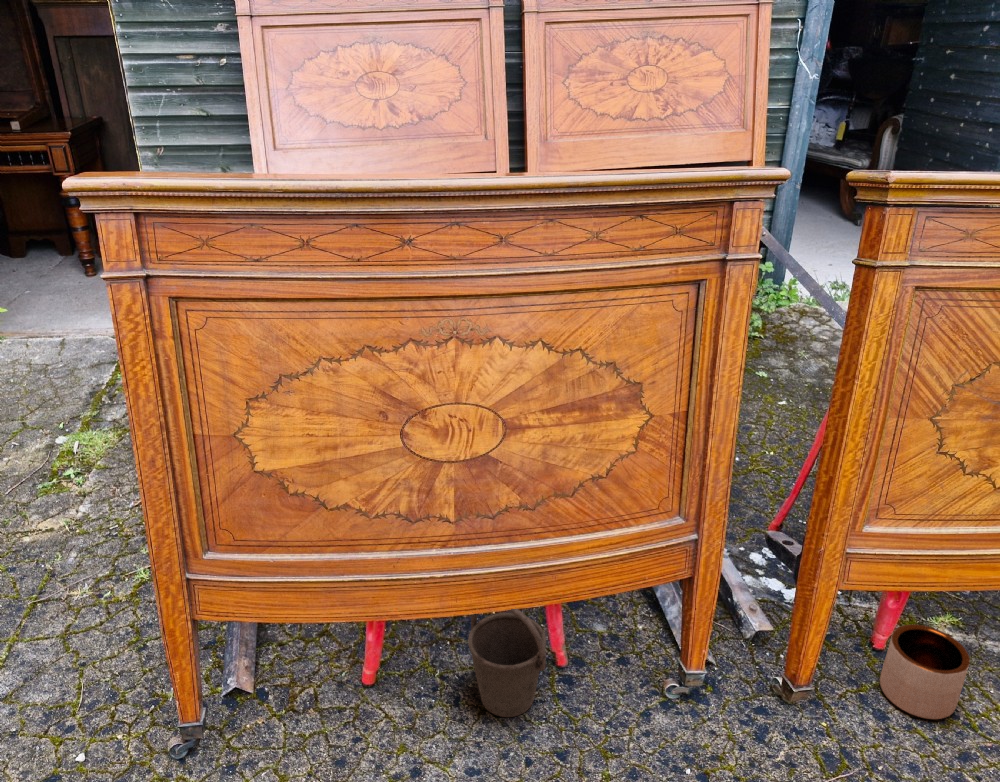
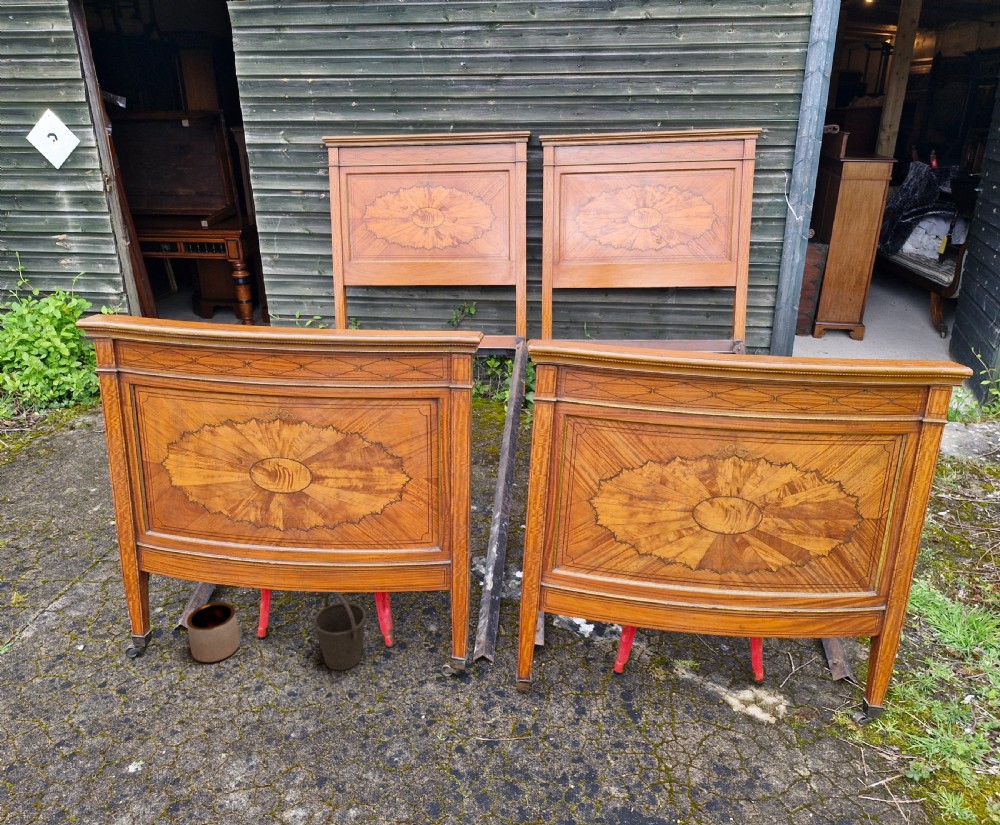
planter: present [880,624,970,719] -> present [187,602,240,662]

